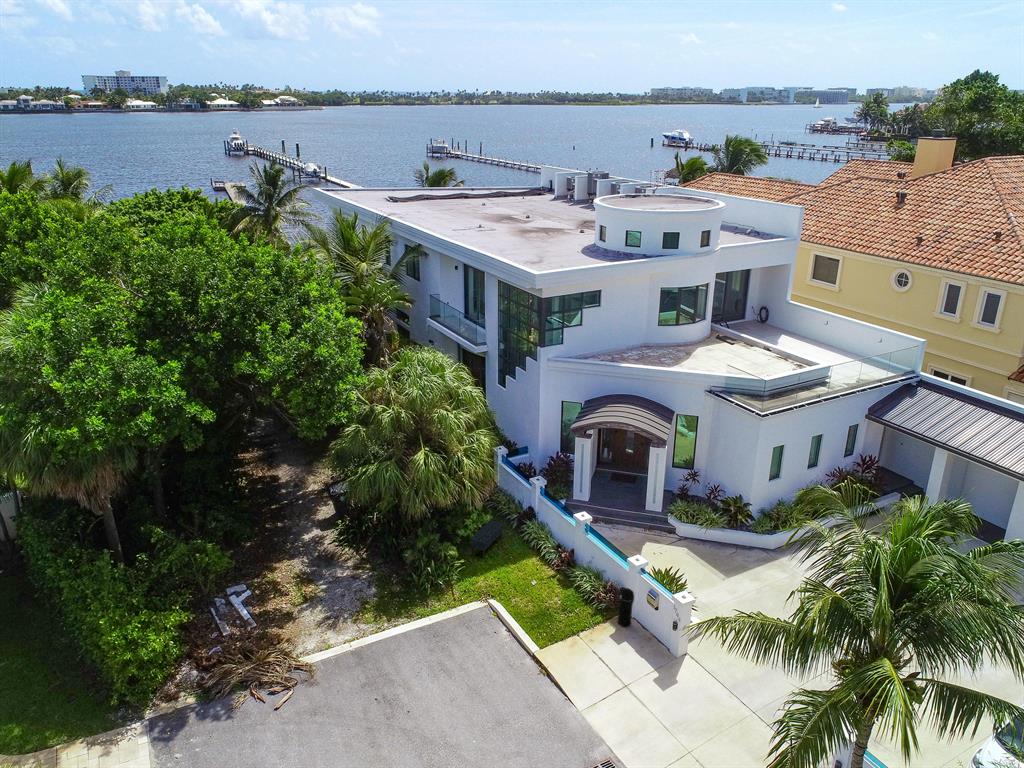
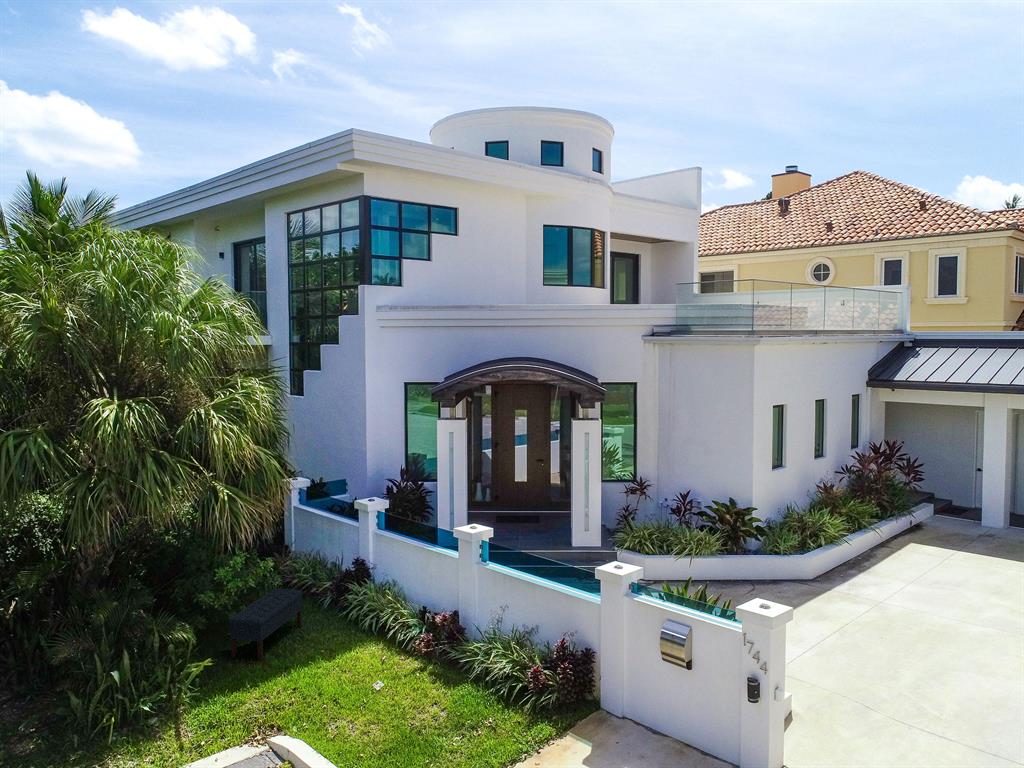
trash can: present [618,588,634,627] -> none [585,639,621,738]

